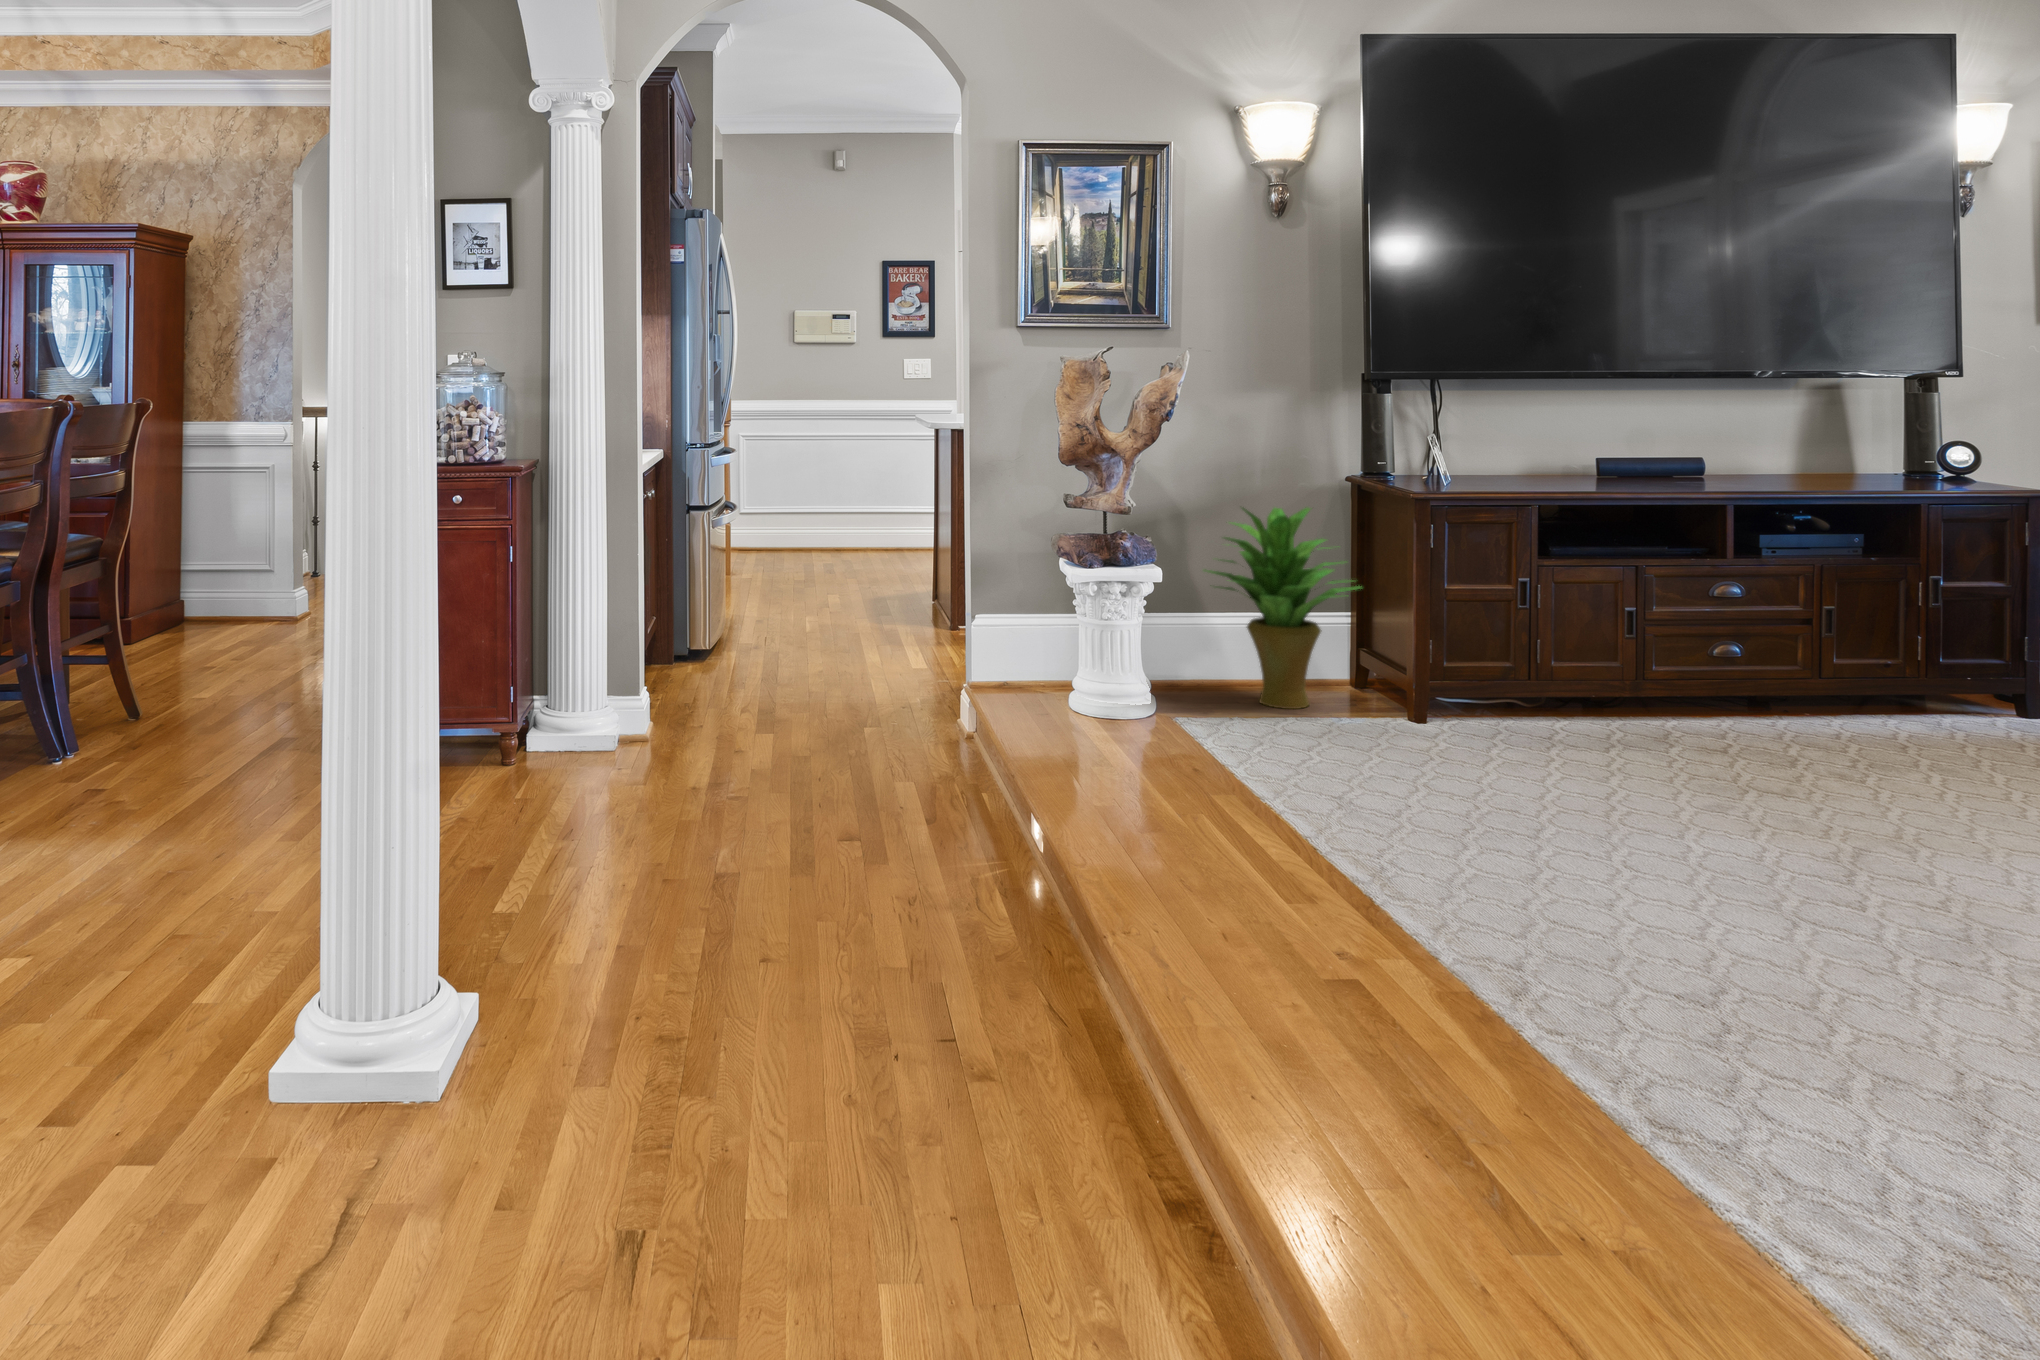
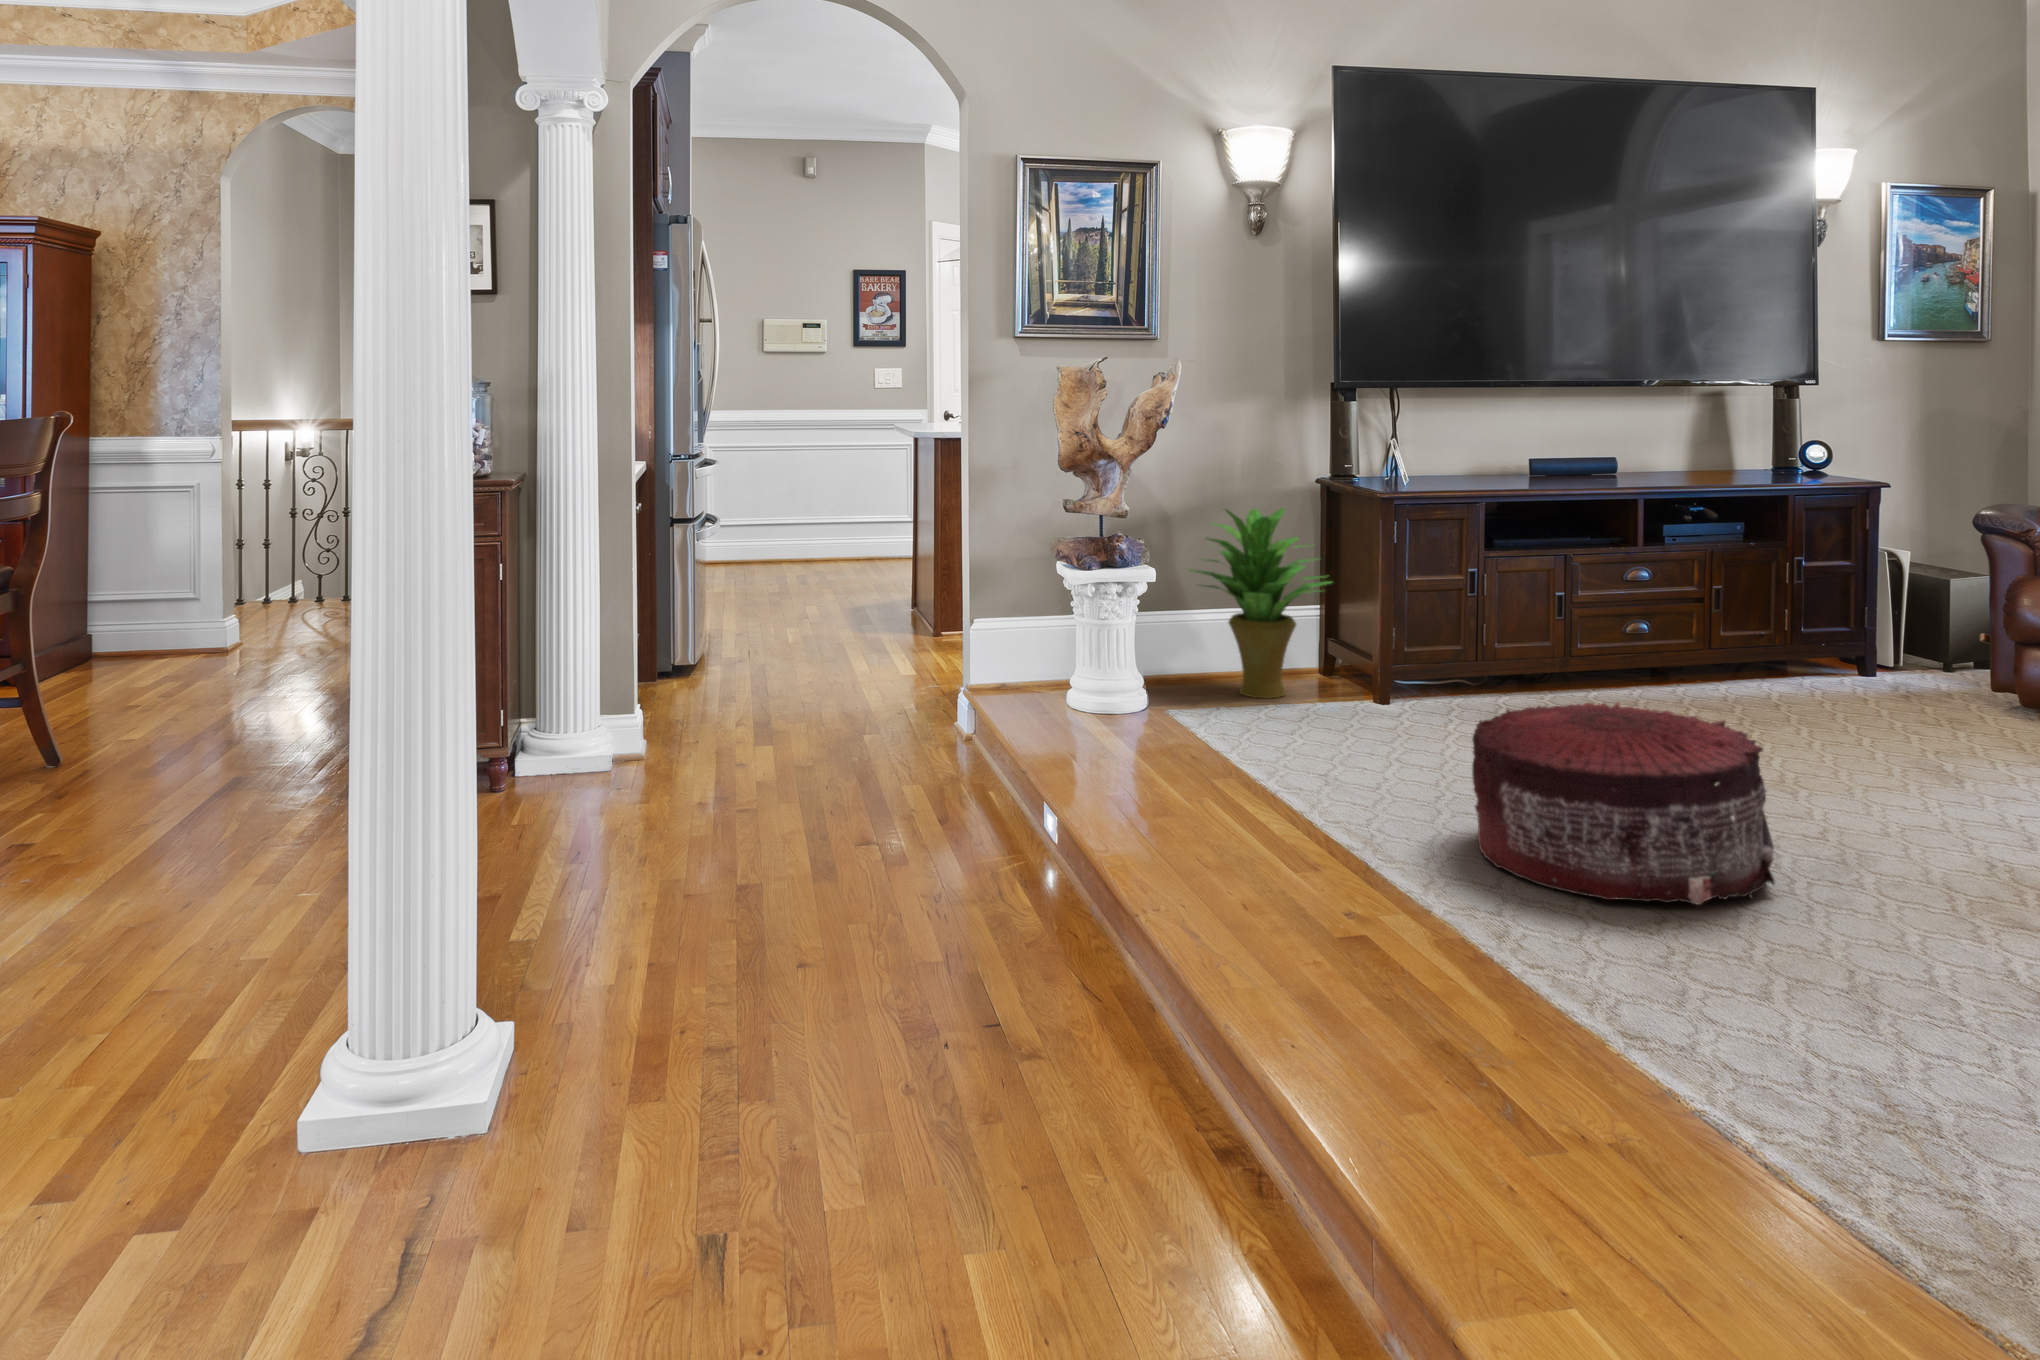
pouf: none [1473,725,1829,959] -> present [1472,703,1775,905]

